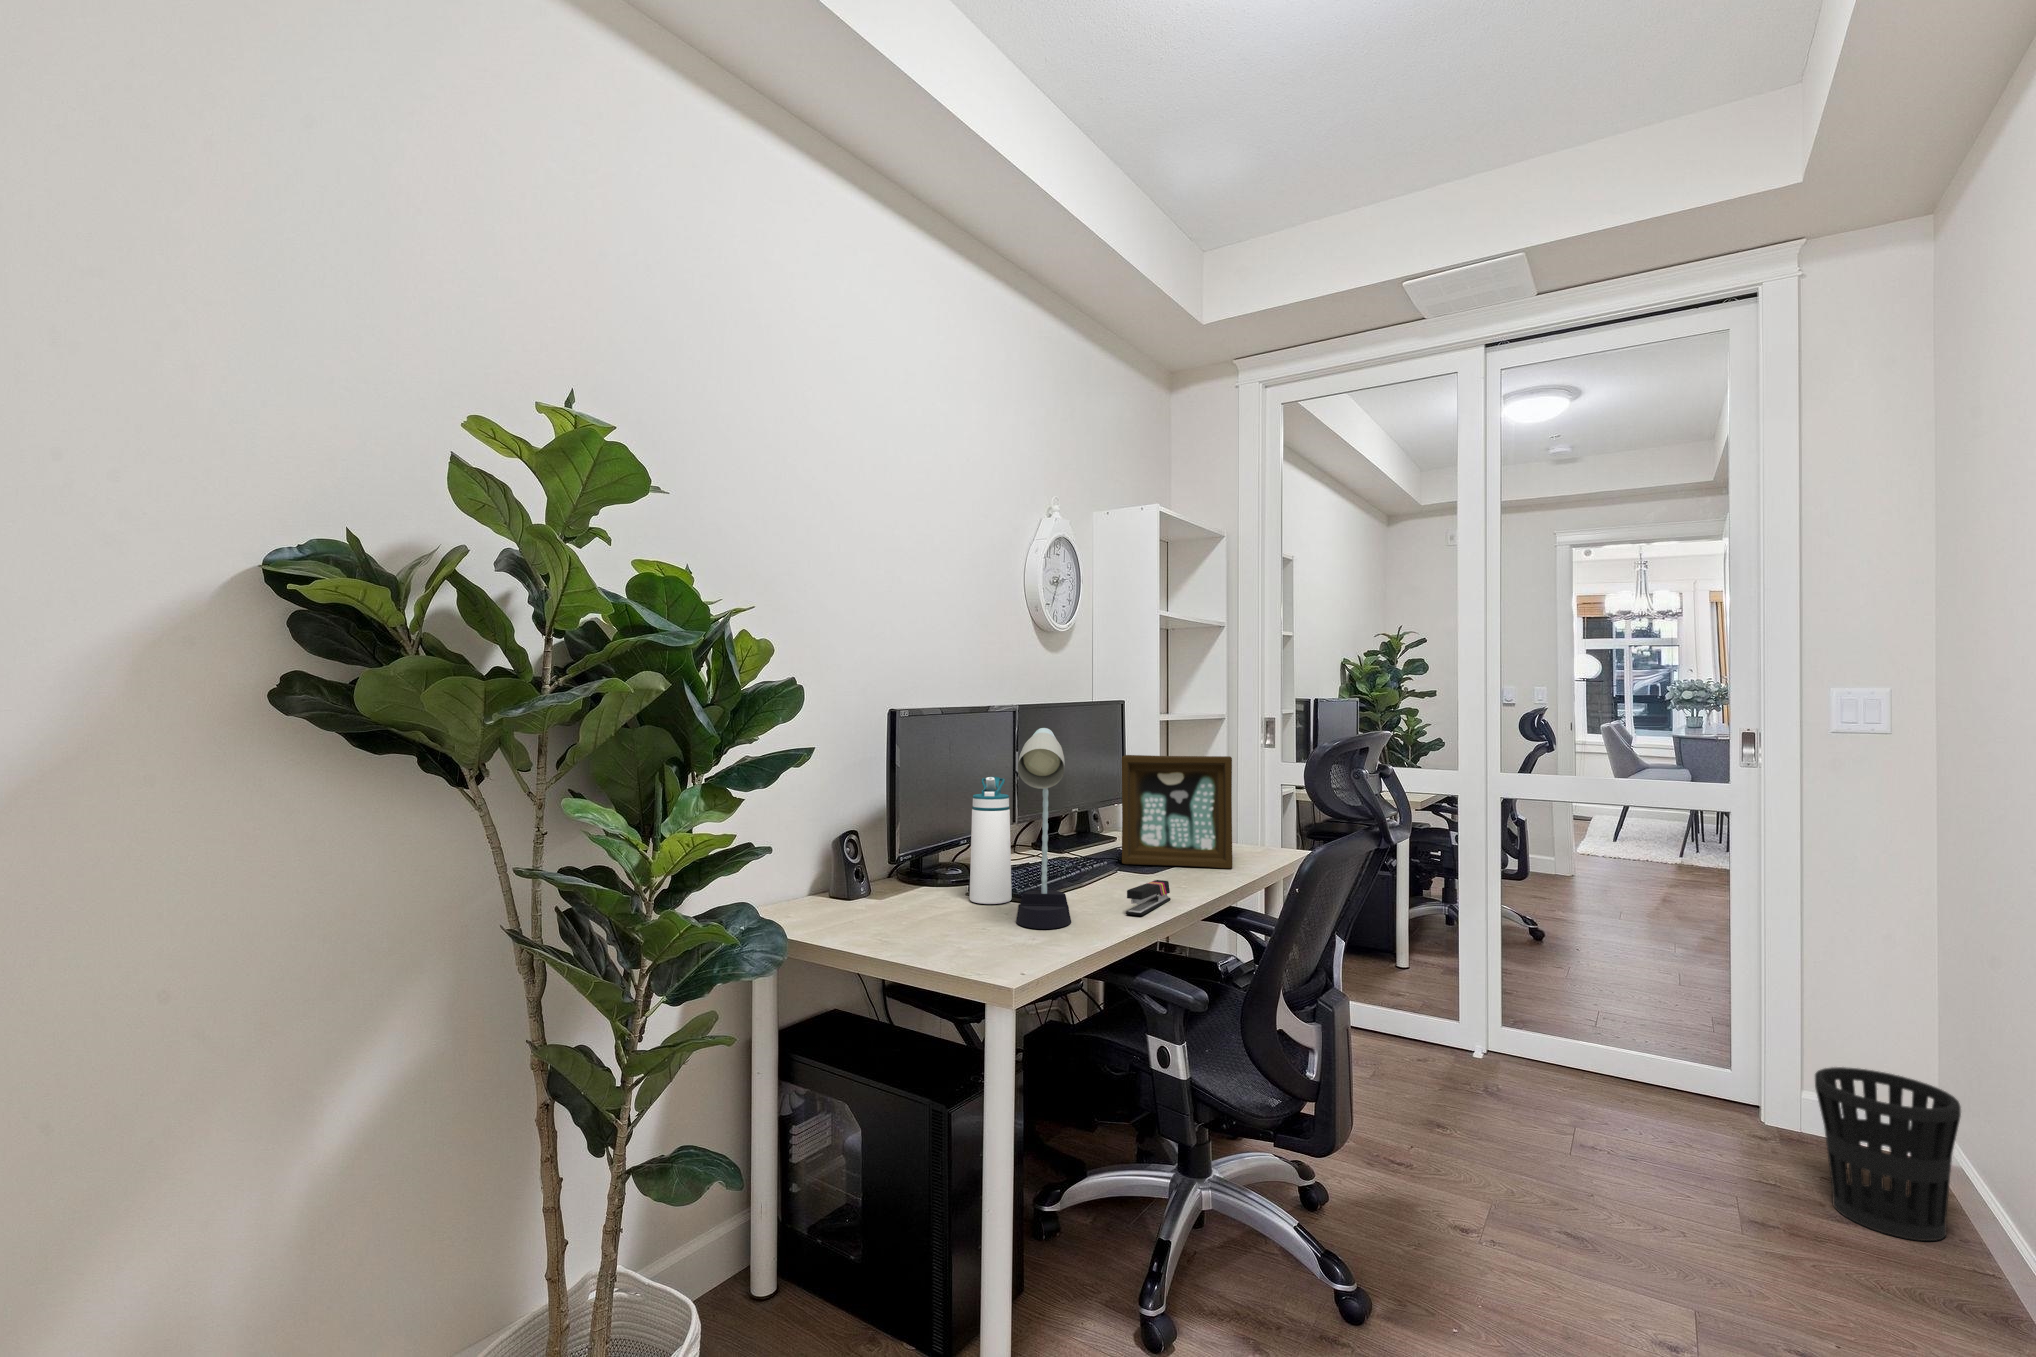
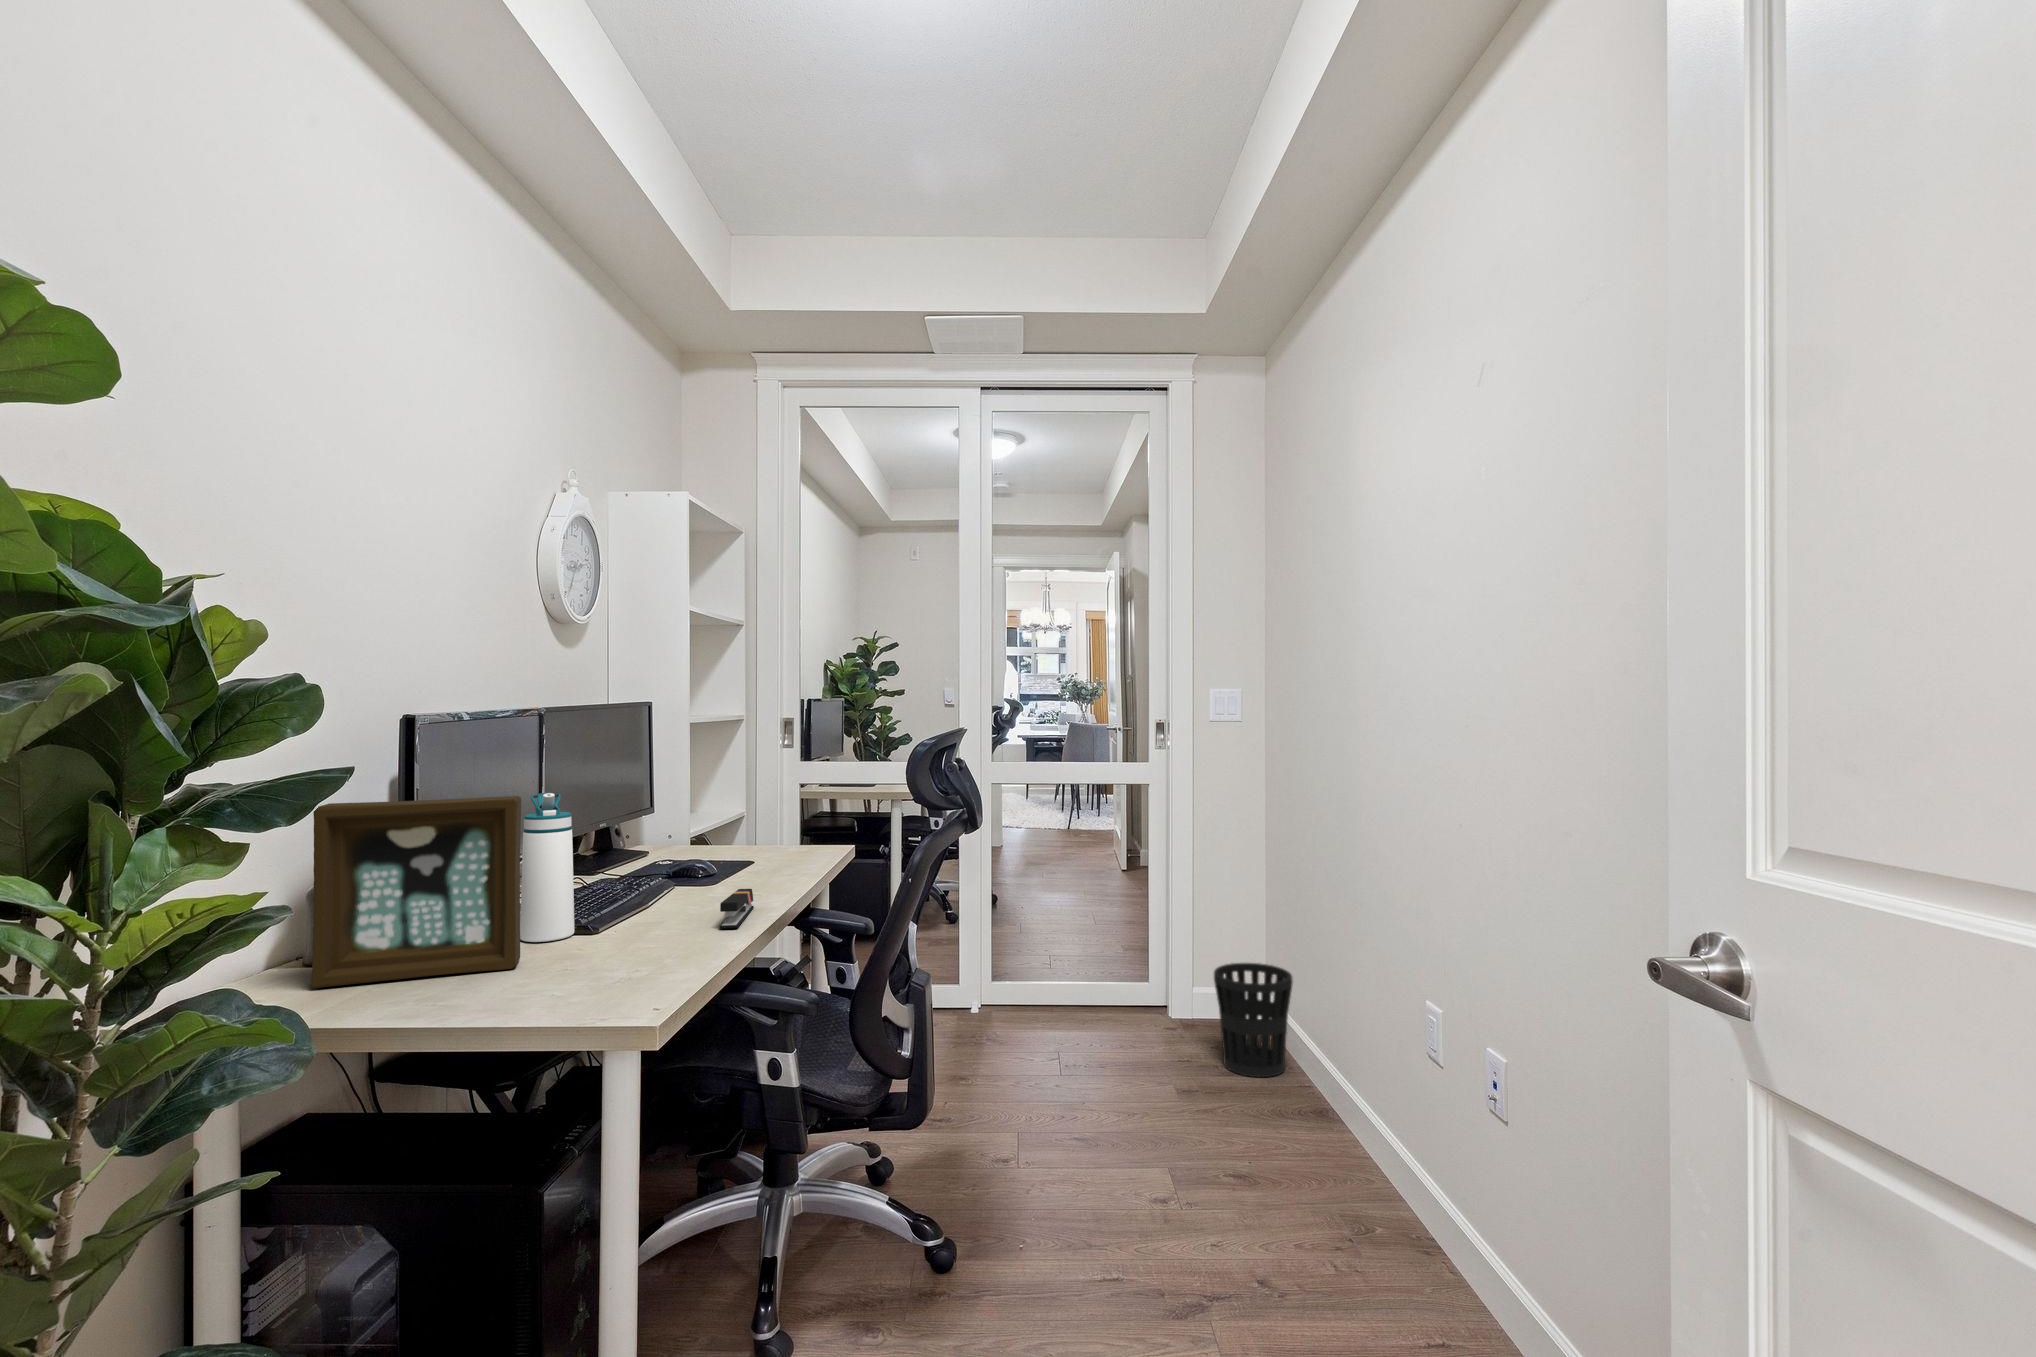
desk lamp: present [1016,728,1071,929] -> none [598,734,668,959]
picture frame: present [1122,755,1232,868] -> present [312,796,521,988]

